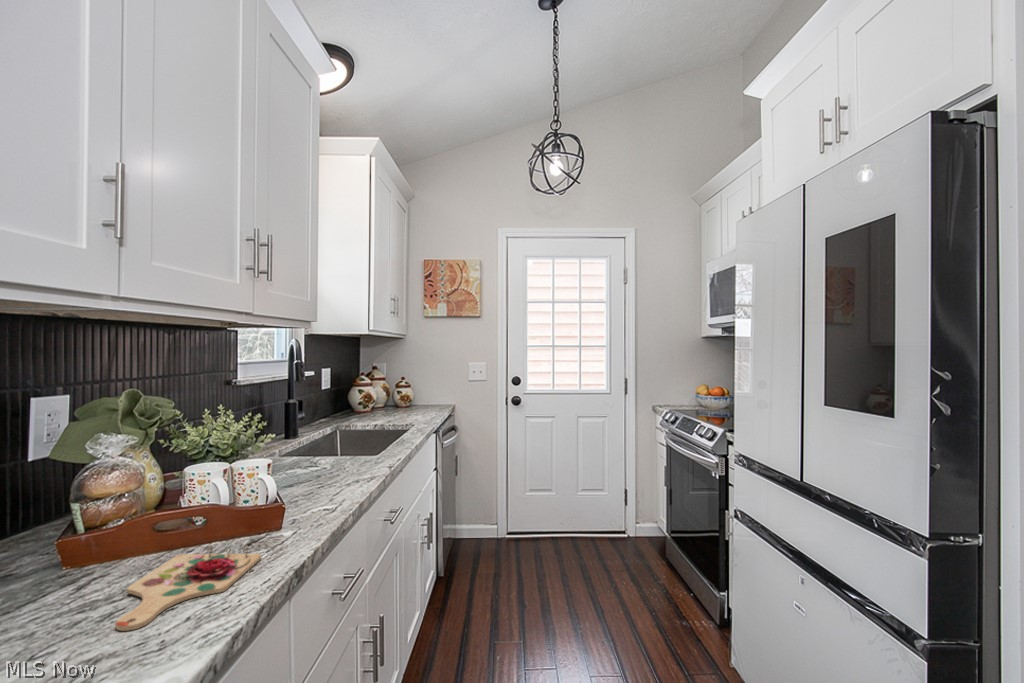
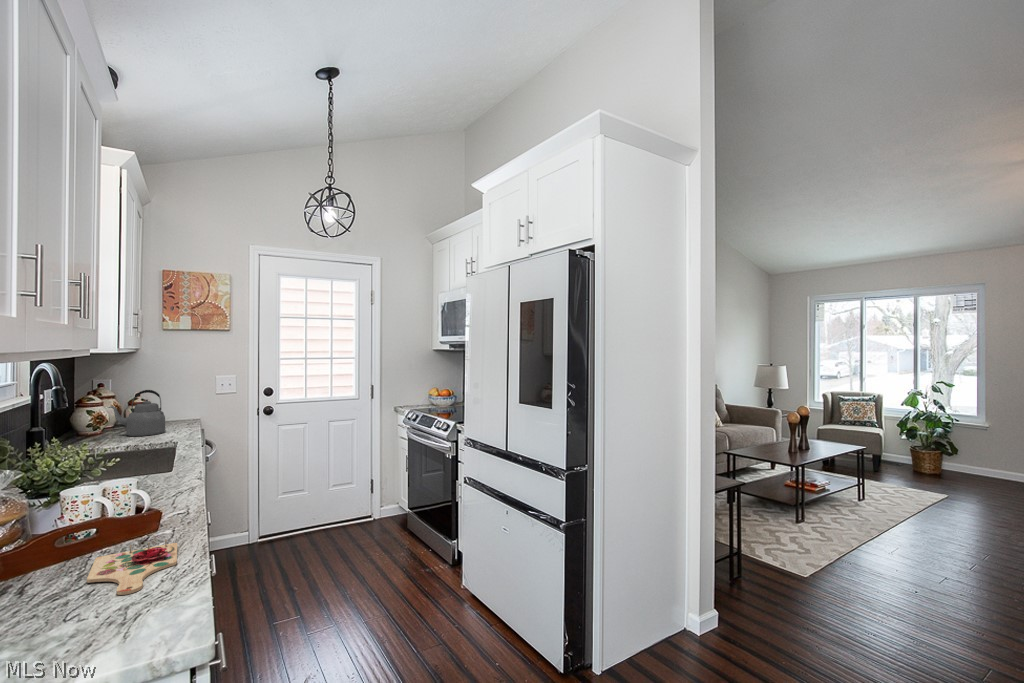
kettle: none [372,372,416,416] -> present [108,390,165,436]

